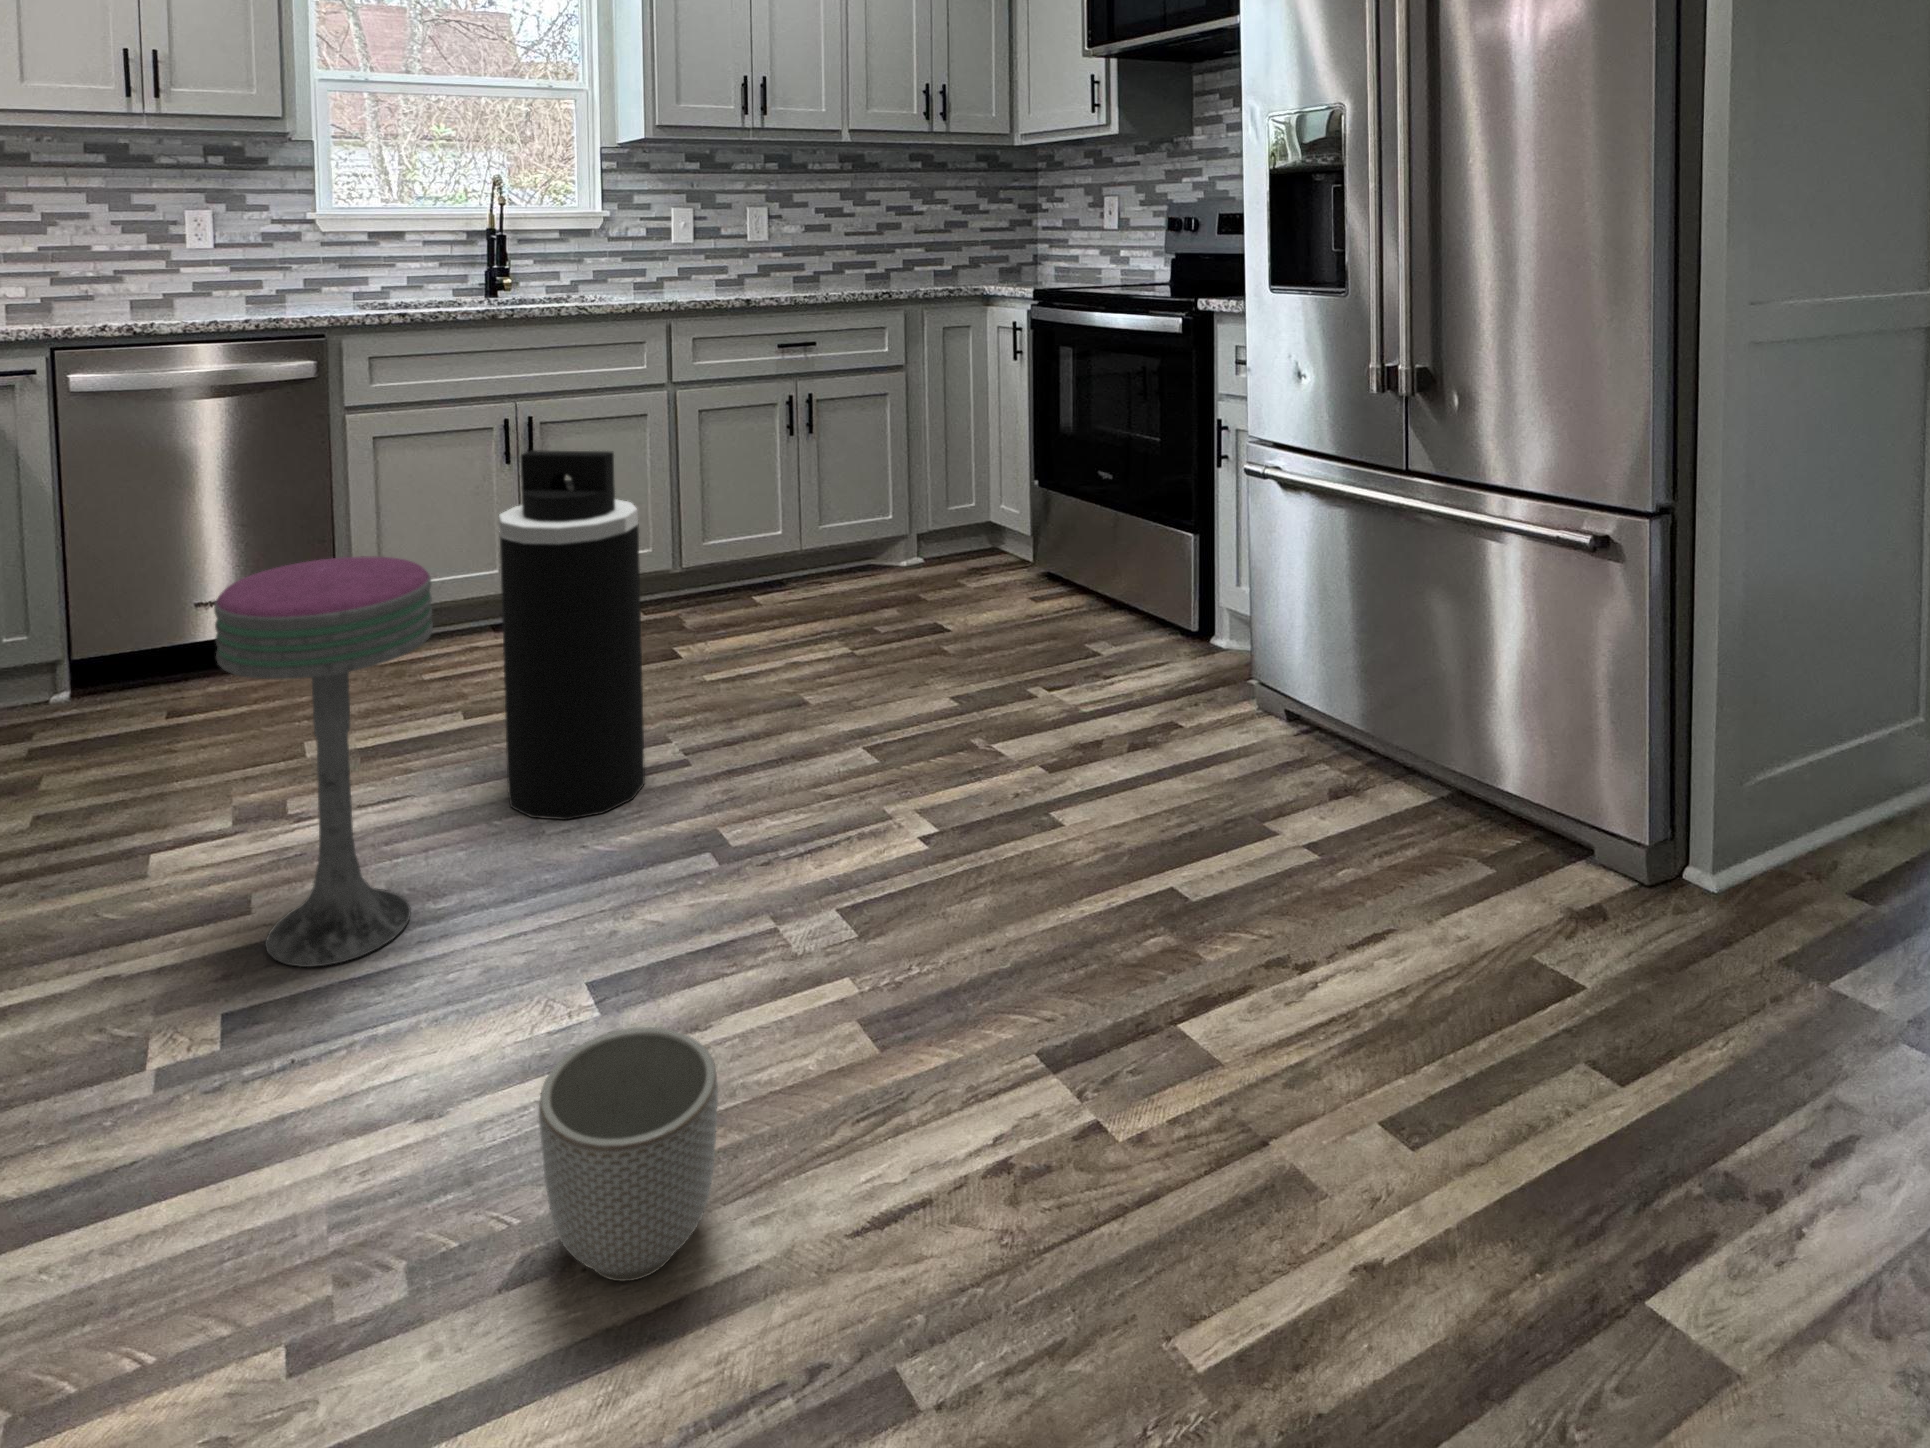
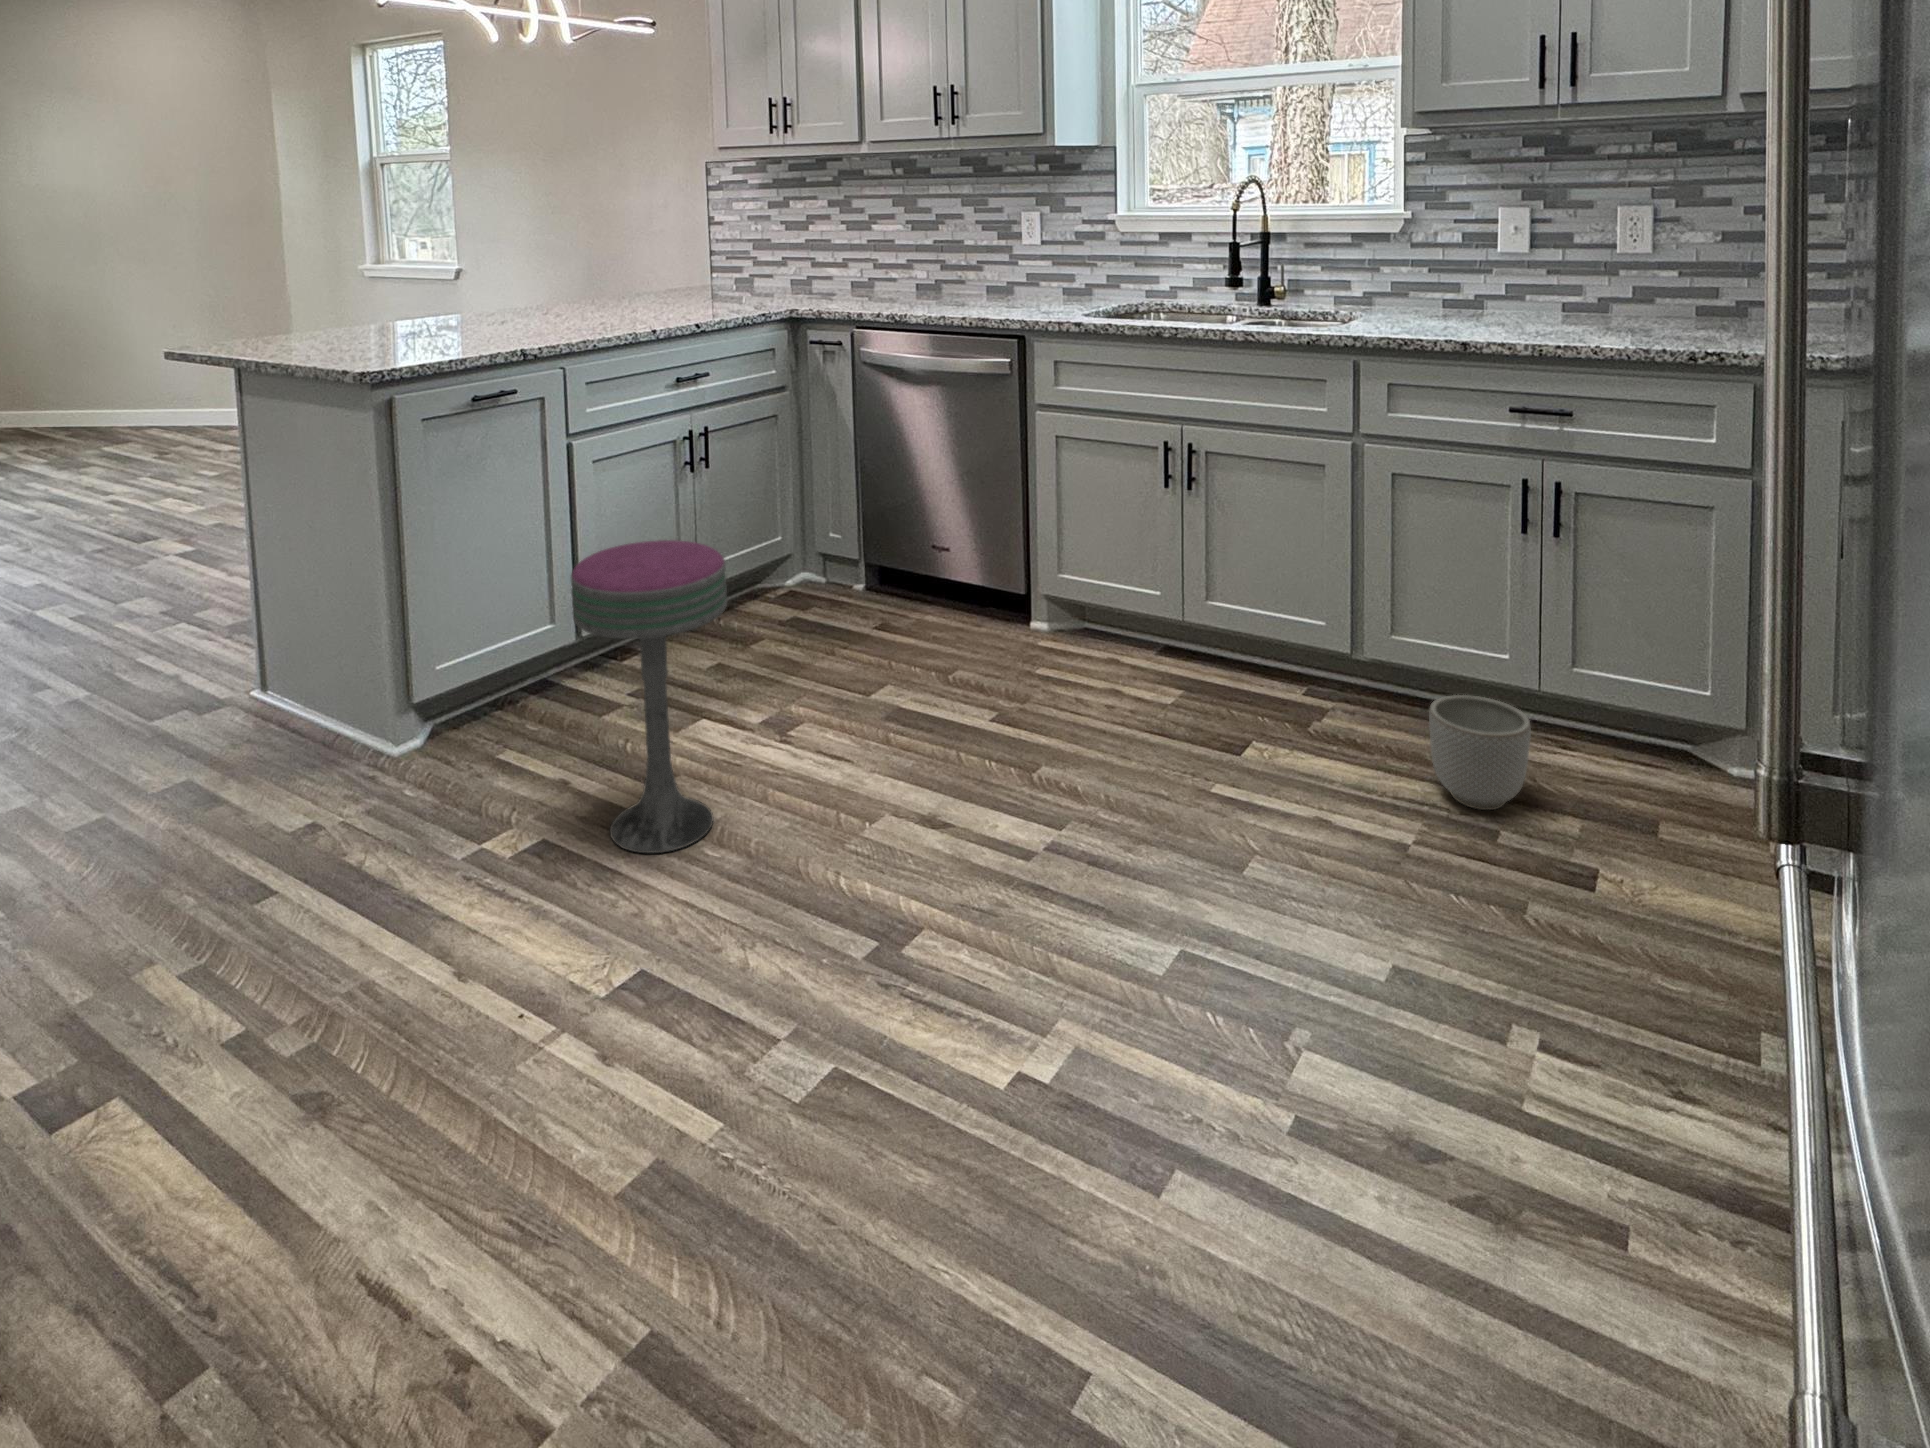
trash can: present [499,450,645,820] -> none [854,491,992,858]
planter: present [539,1027,718,1281] -> present [1429,695,1531,810]

